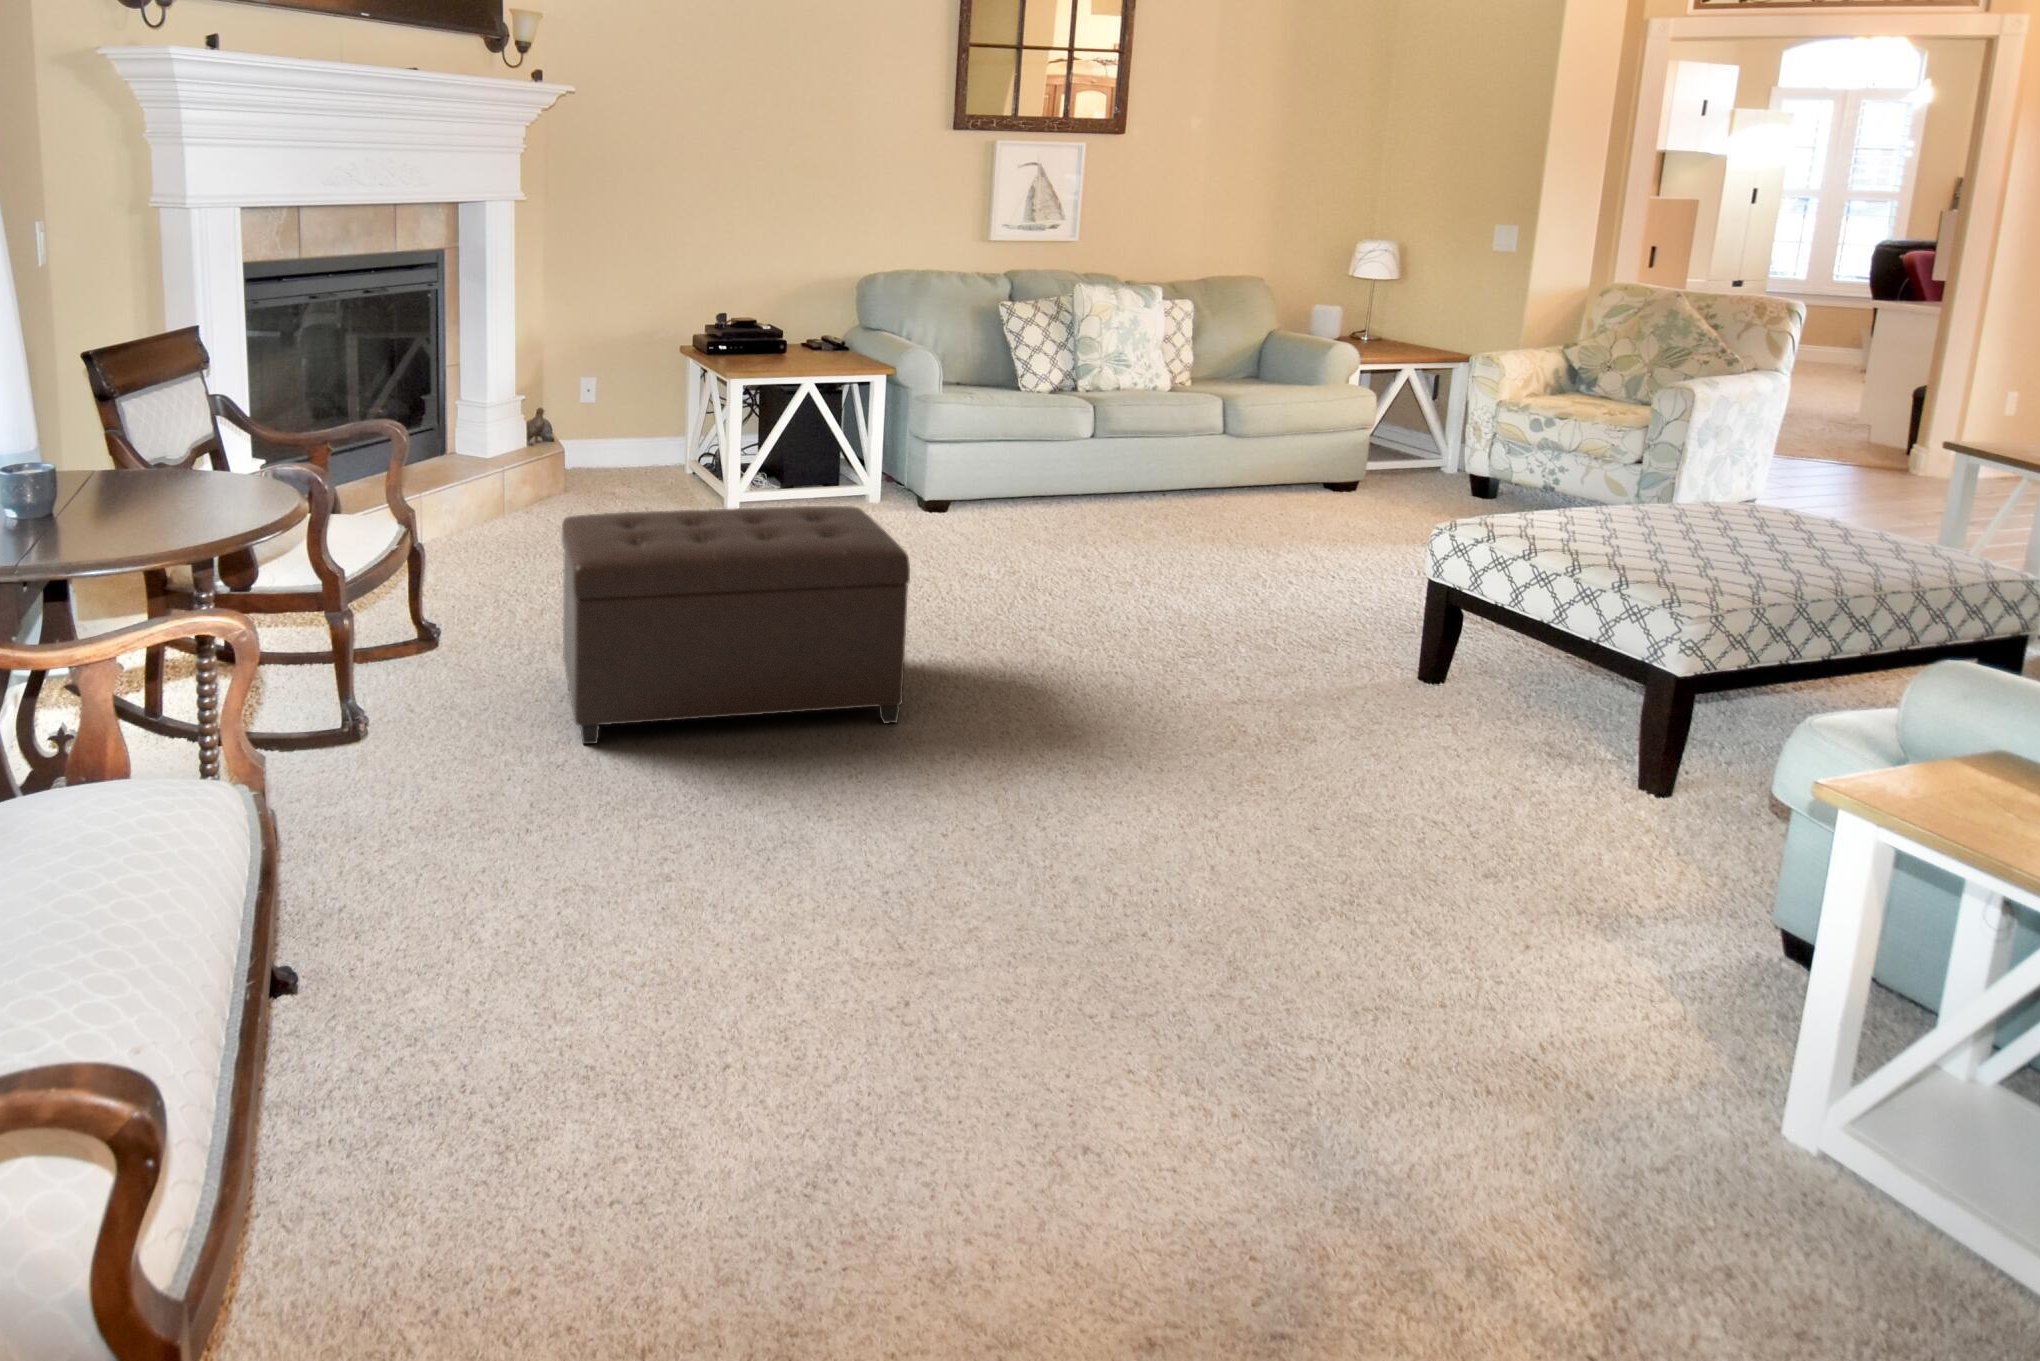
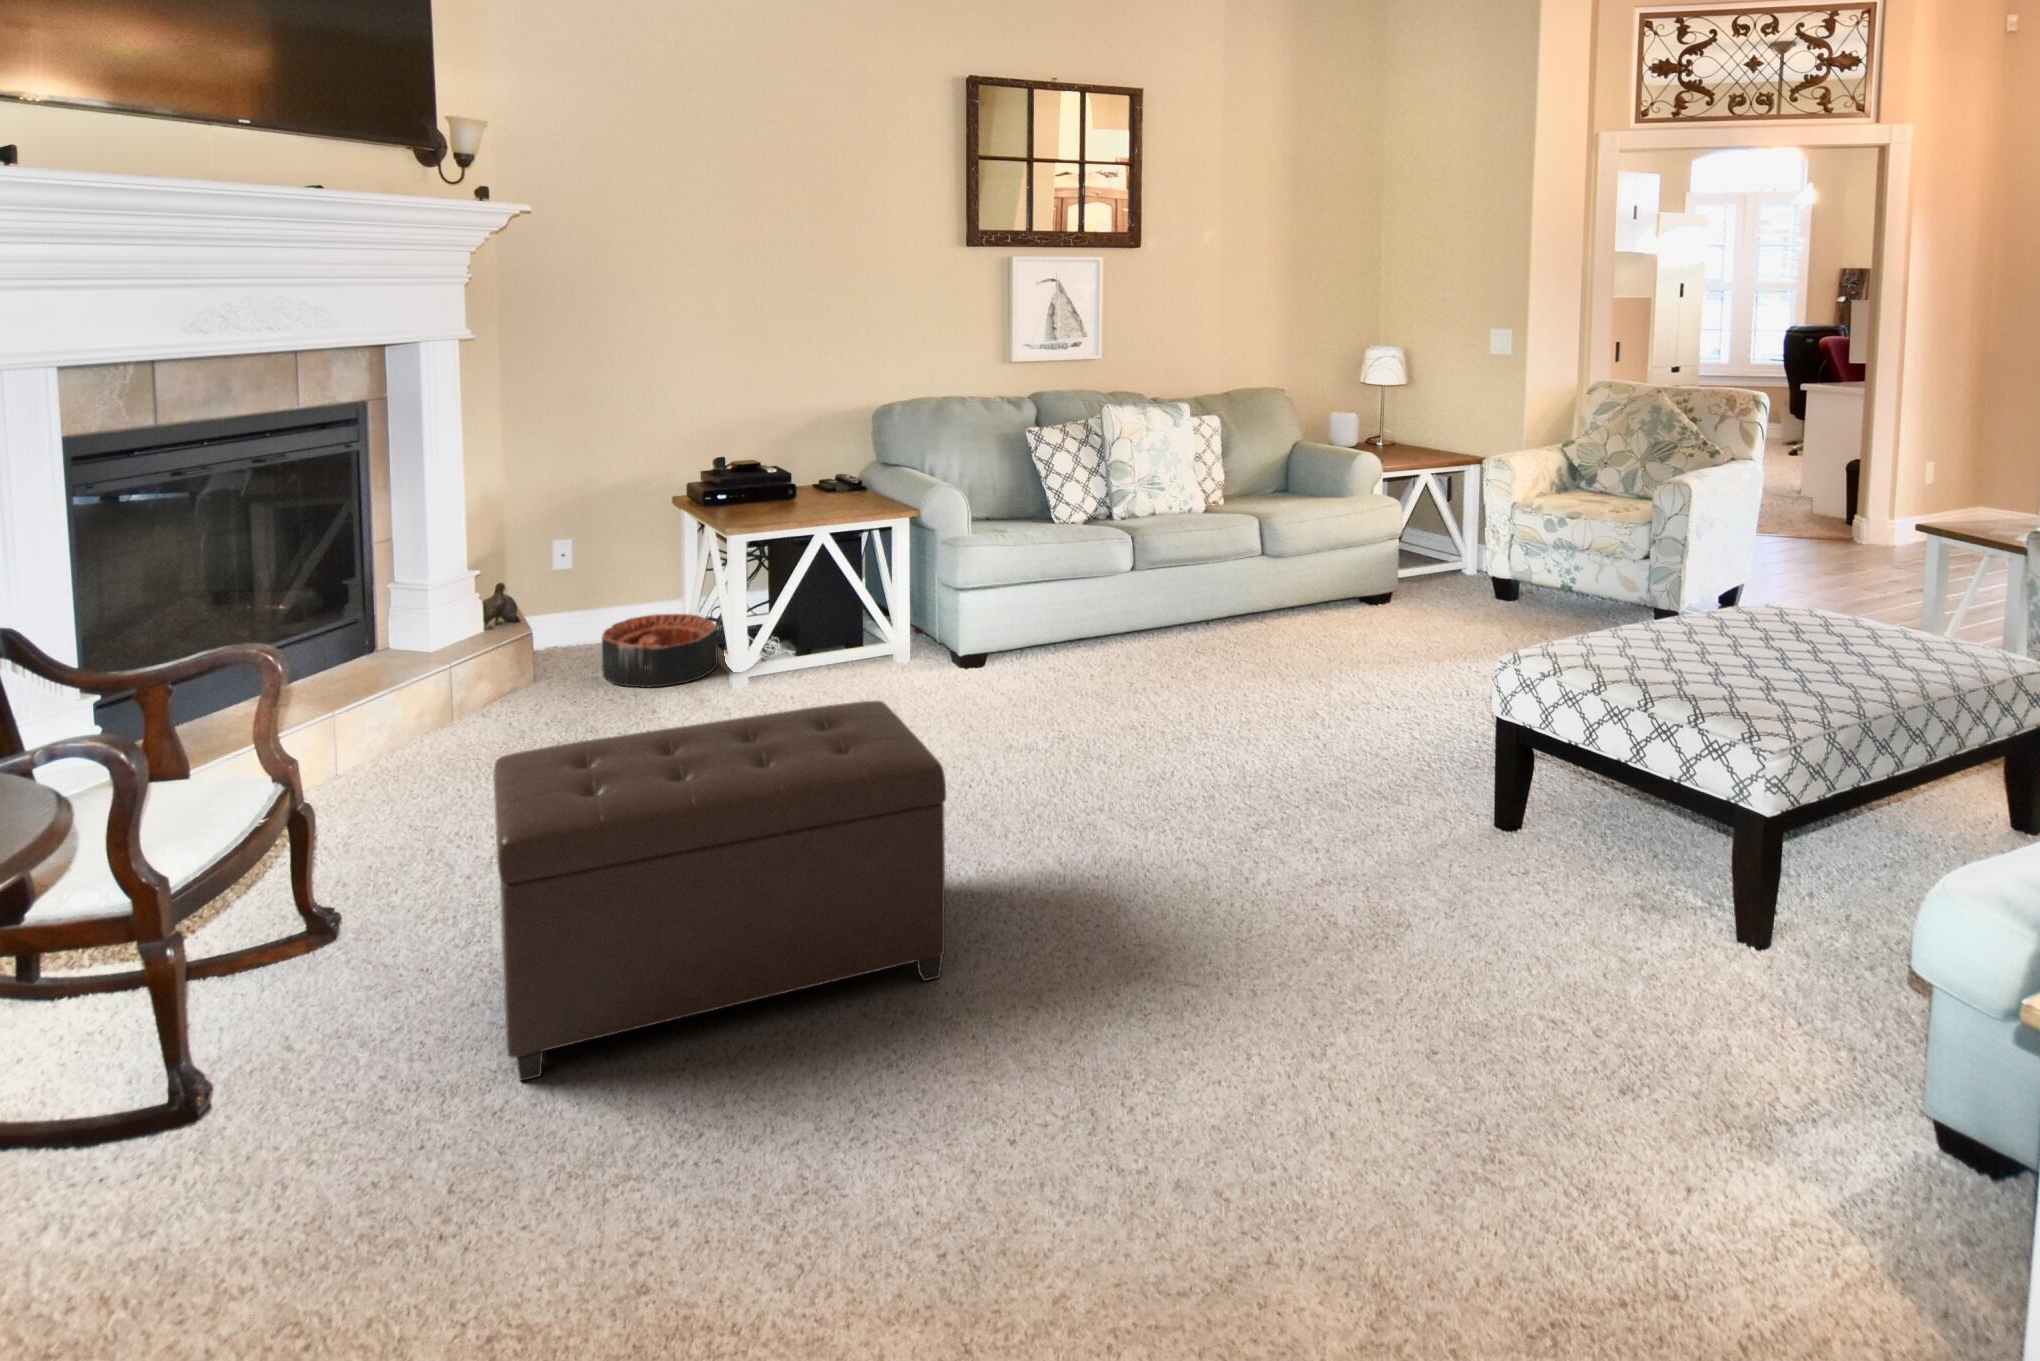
basket: none [620,445,714,502] -> present [602,614,718,687]

